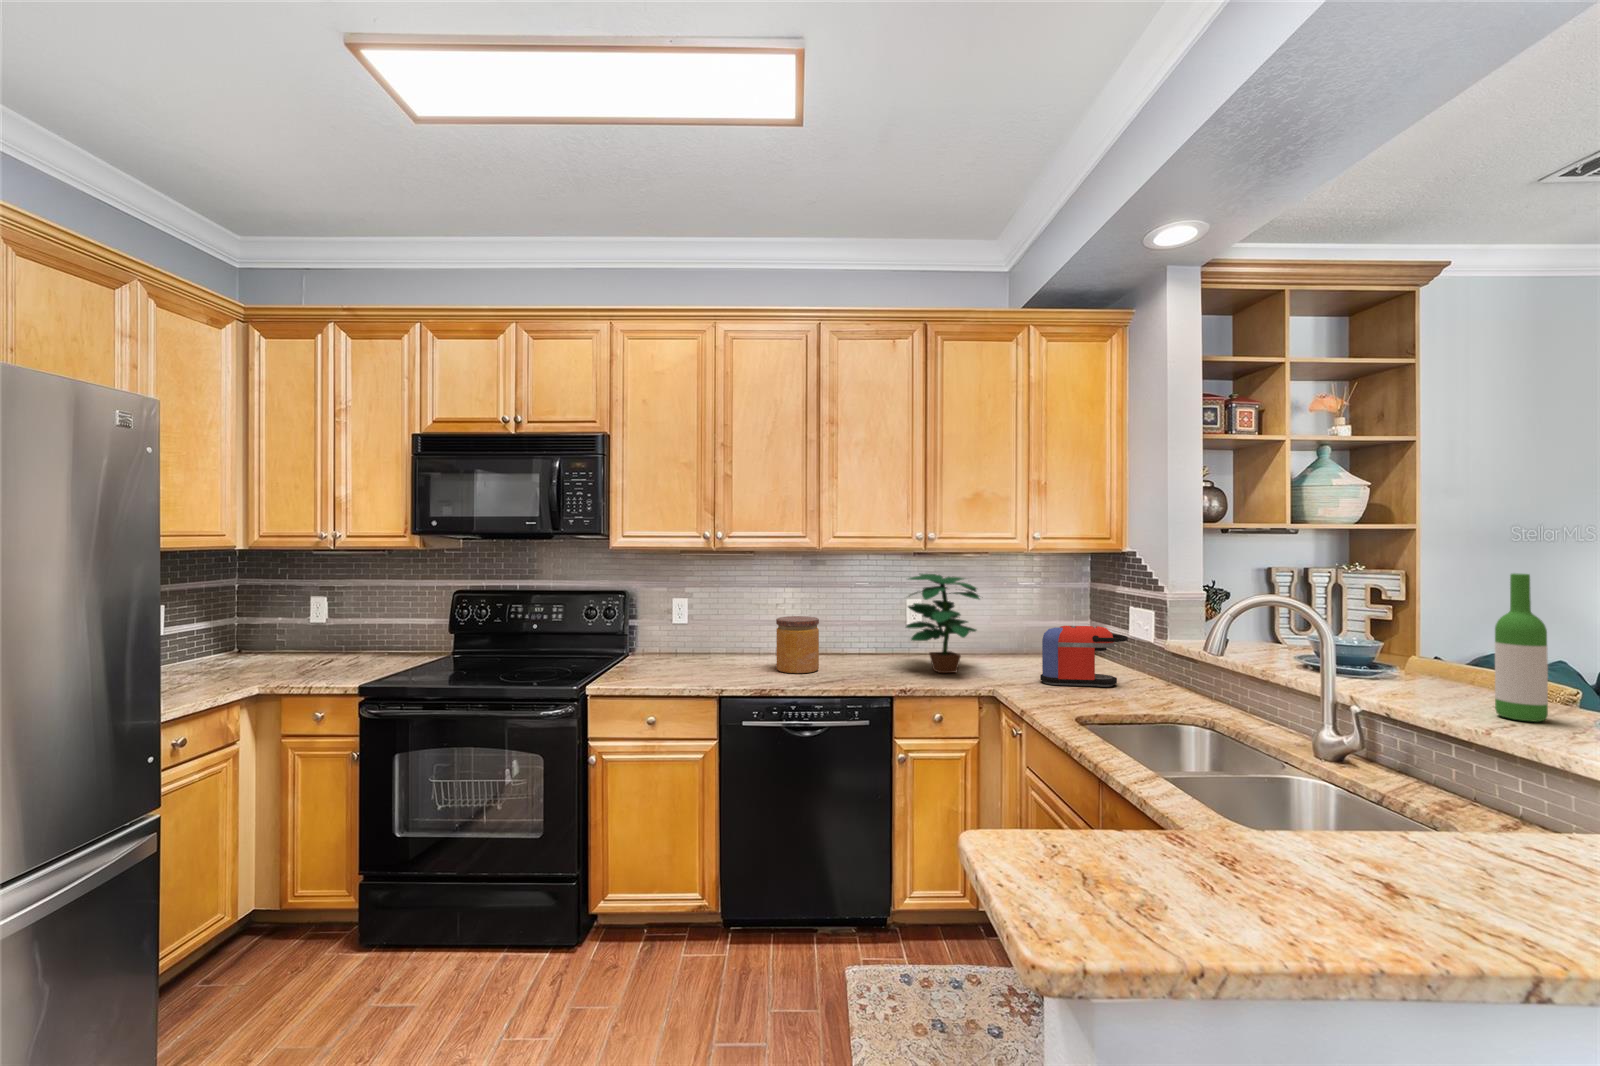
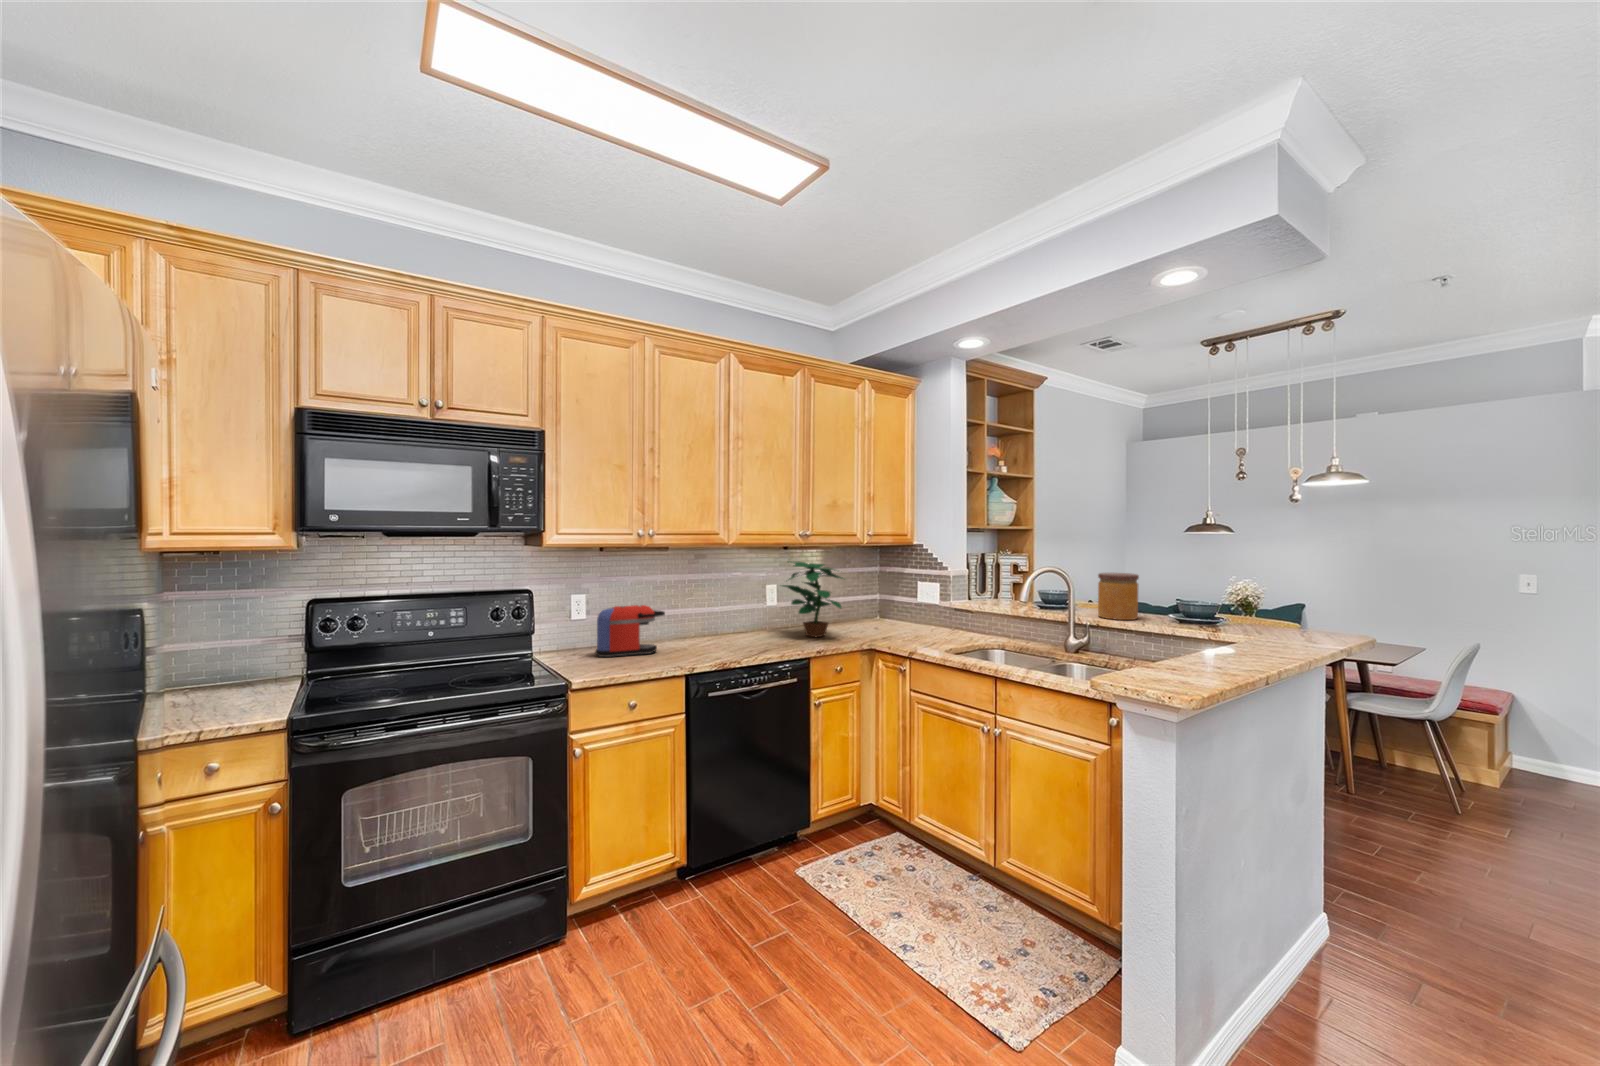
wine bottle: present [1495,573,1548,722] -> none [1158,554,1179,626]
jar: present [776,616,819,673] -> present [1098,573,1139,620]
coffee maker: present [1040,626,1128,687] -> present [595,605,665,657]

